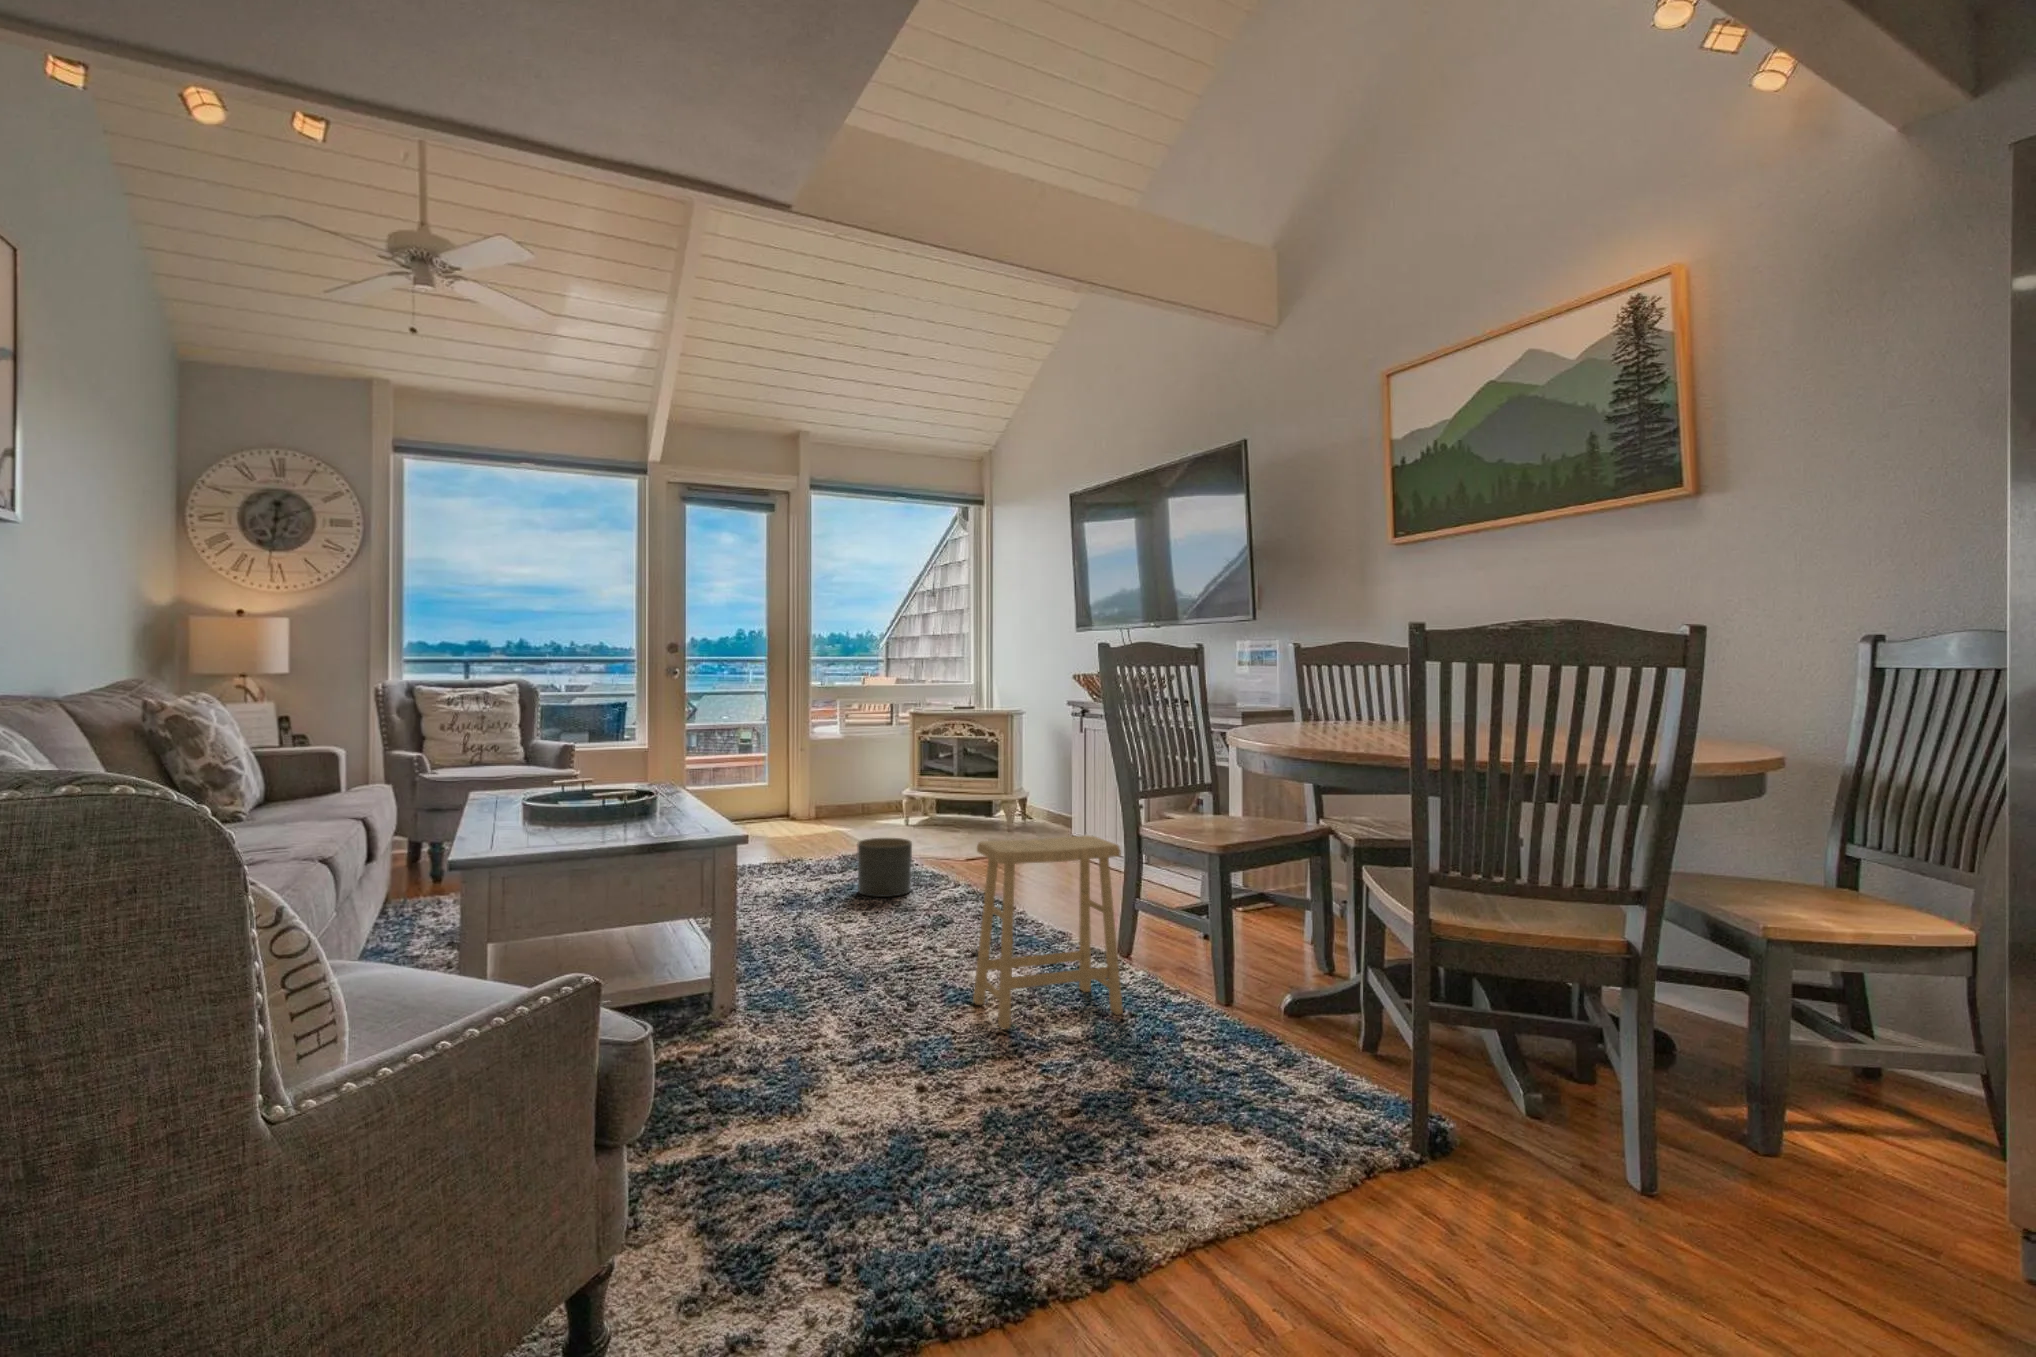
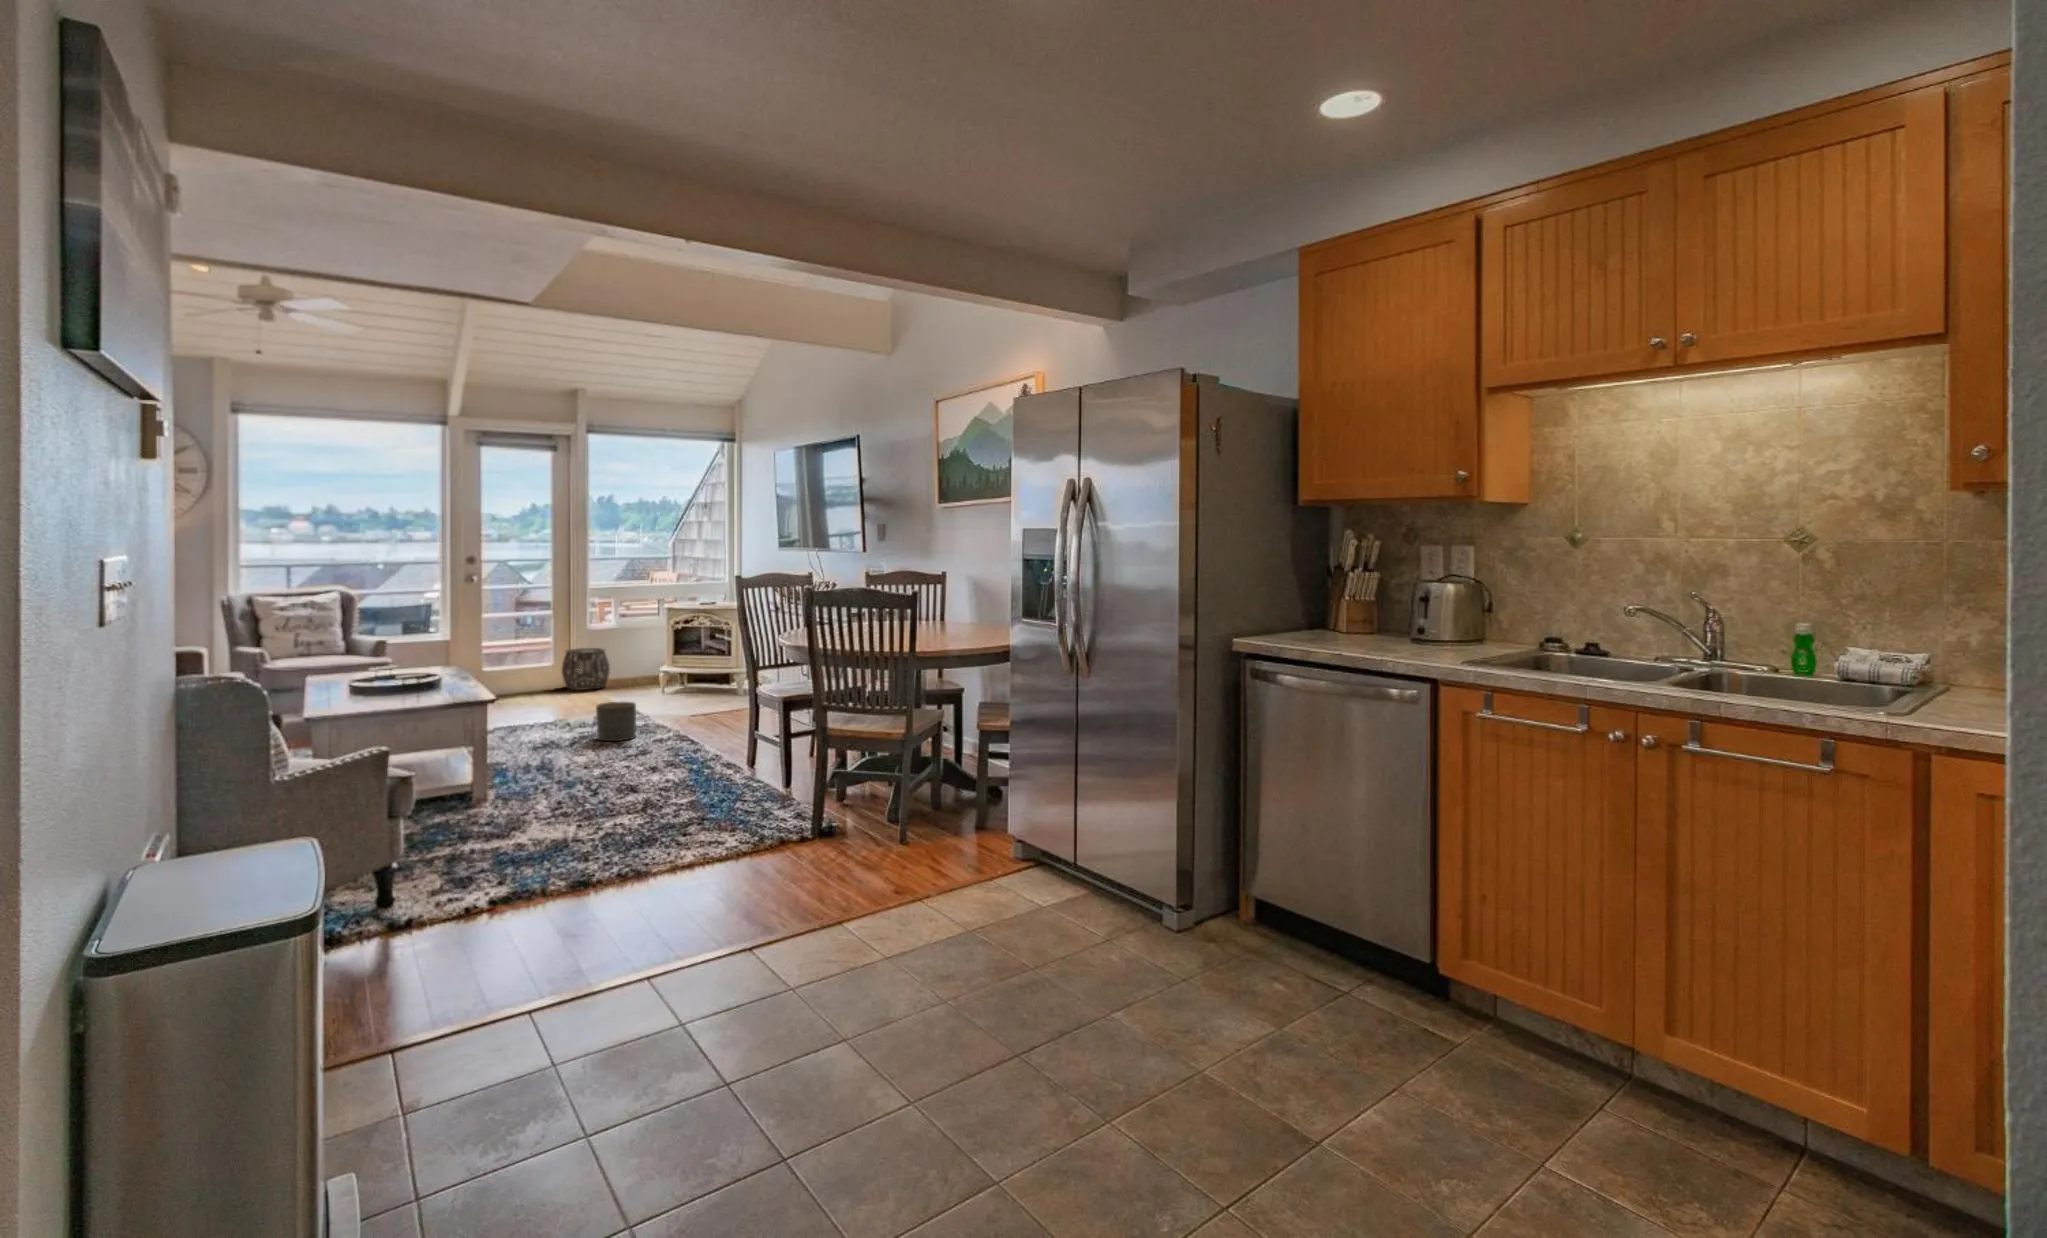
woven basket: none [779,762,839,817] -> present [562,648,610,690]
footstool: present [973,835,1123,1029] -> none [637,694,724,804]

